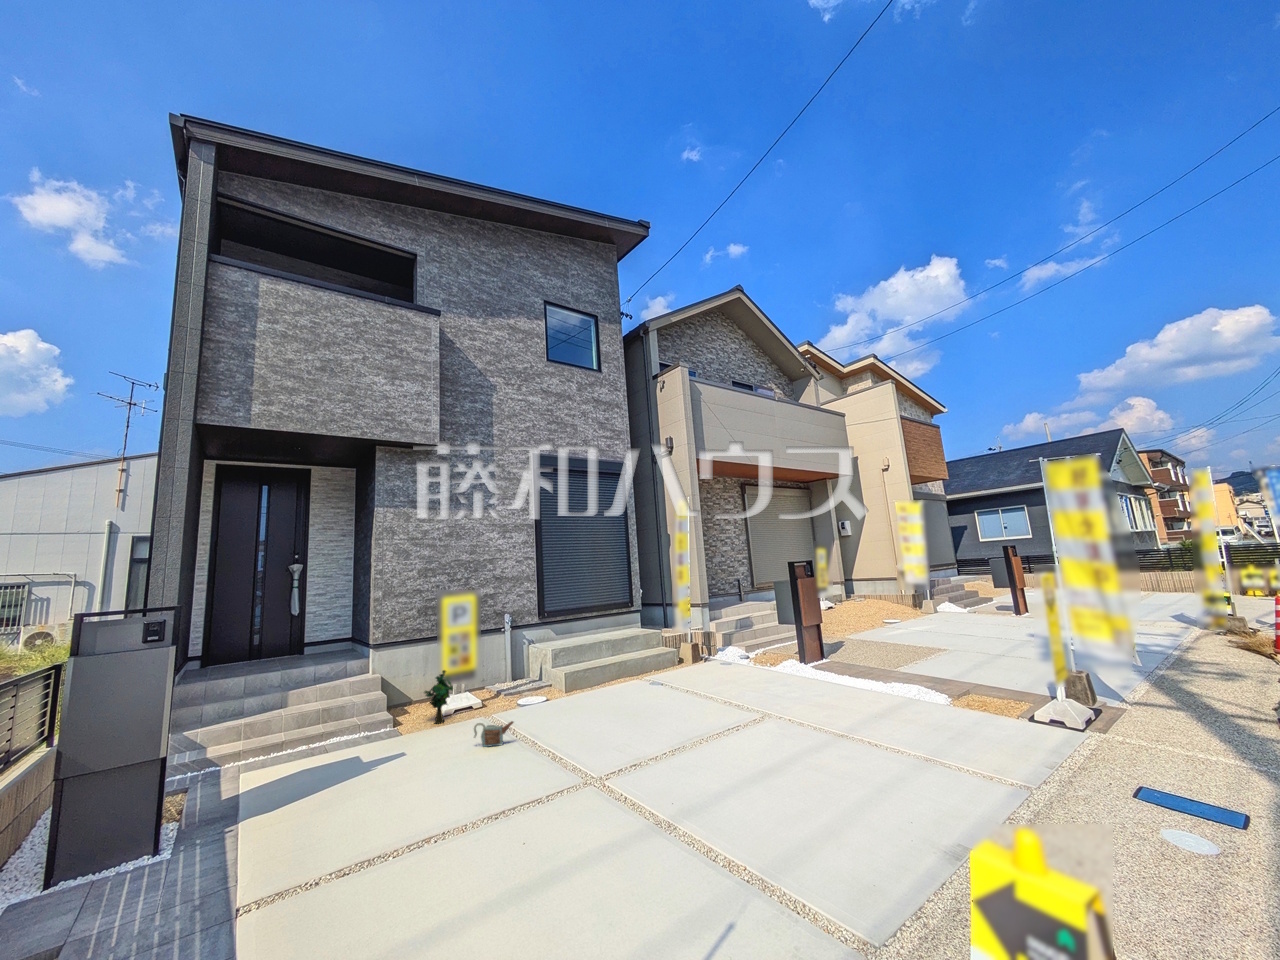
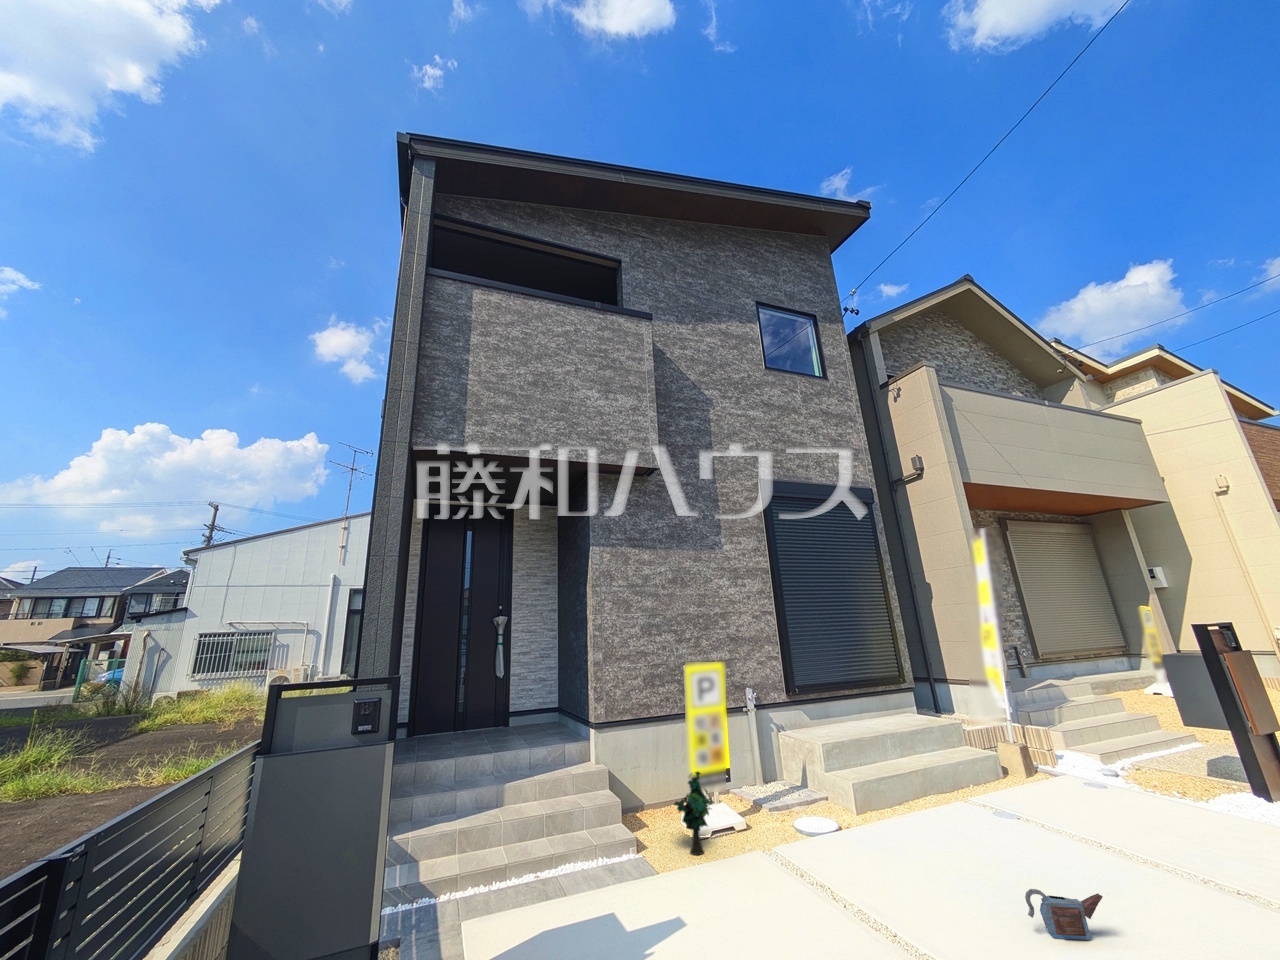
watering can: present [474,721,513,747] -> present [1025,889,1103,940]

